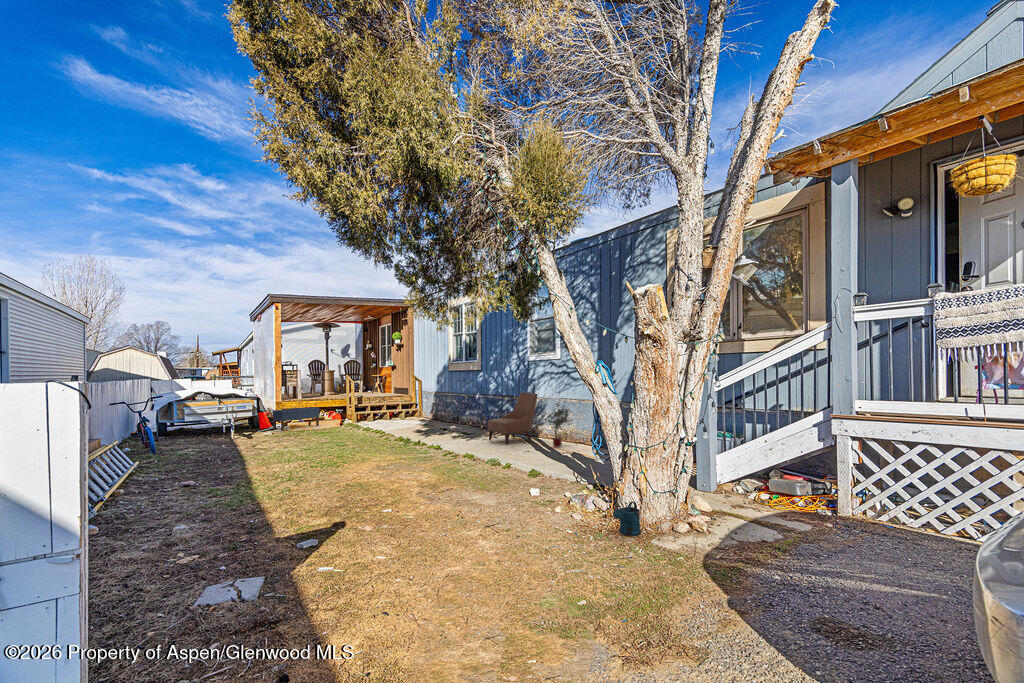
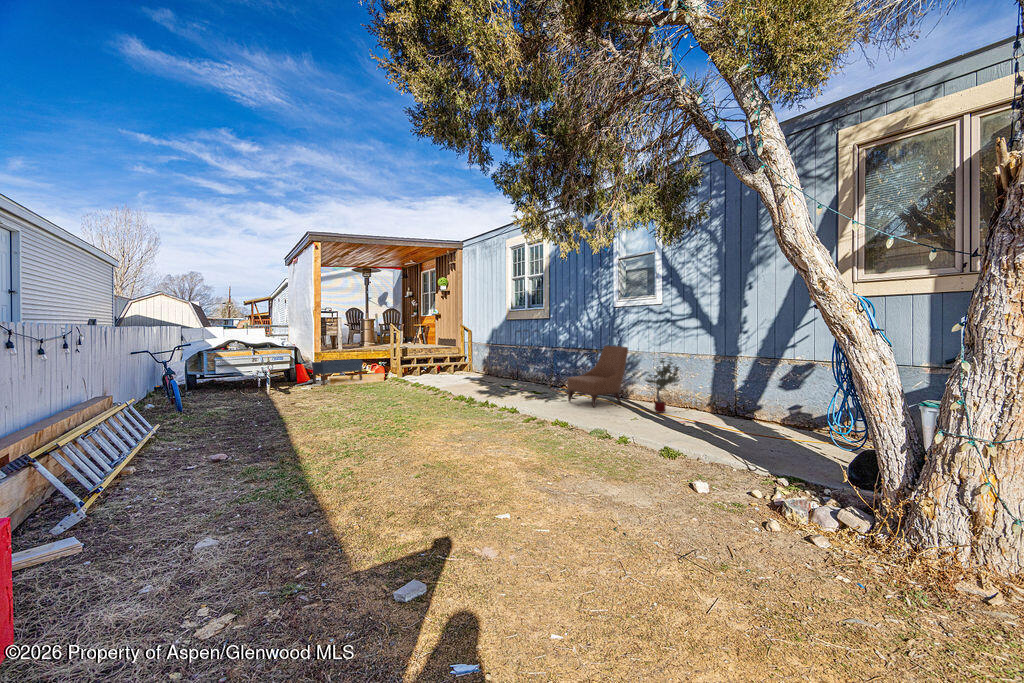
watering can: present [613,501,641,536] -> none [917,529,963,593]

